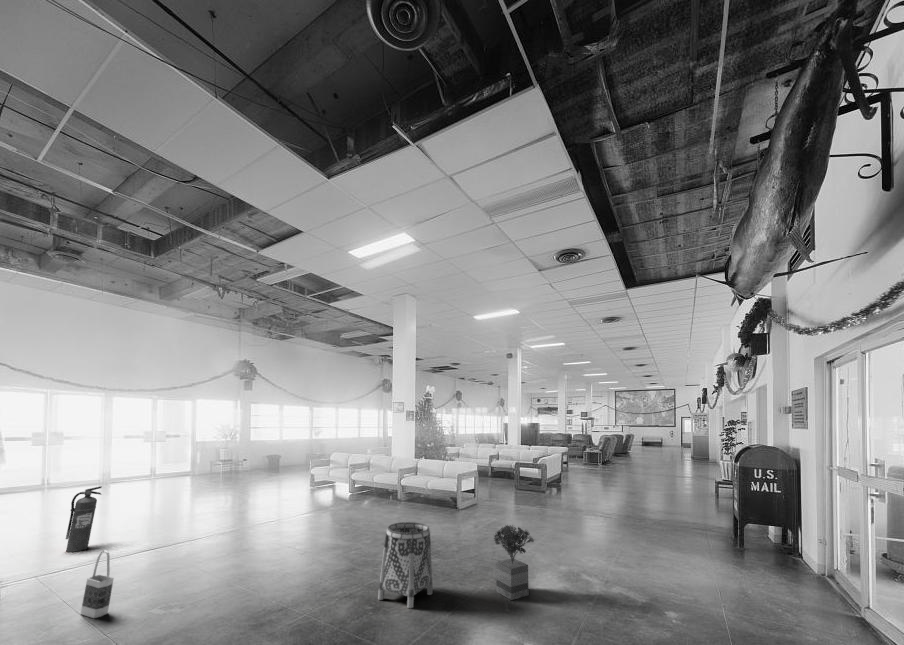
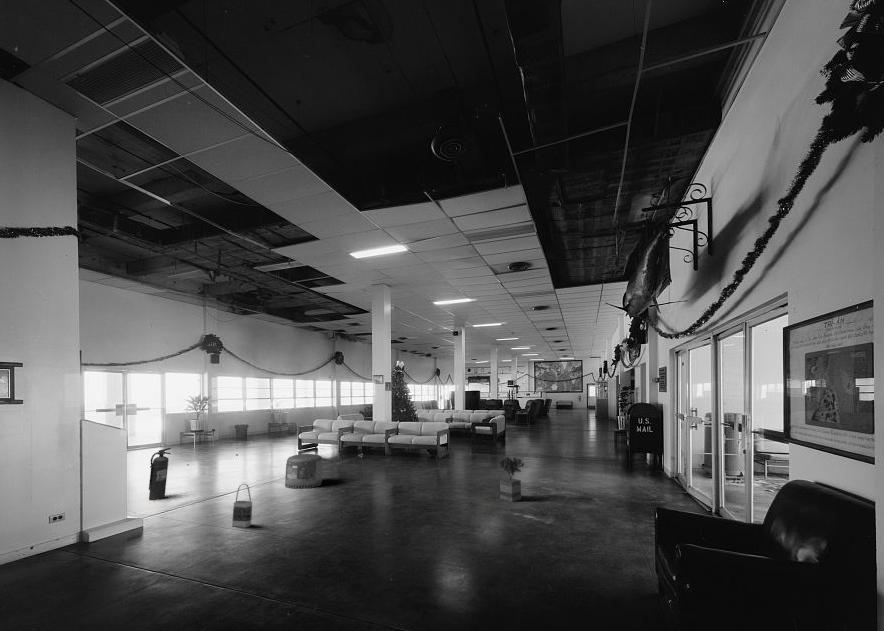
pouf: none [237,500,289,547] -> present [285,454,323,489]
basket: present [378,522,433,608] -> none [428,458,461,509]

